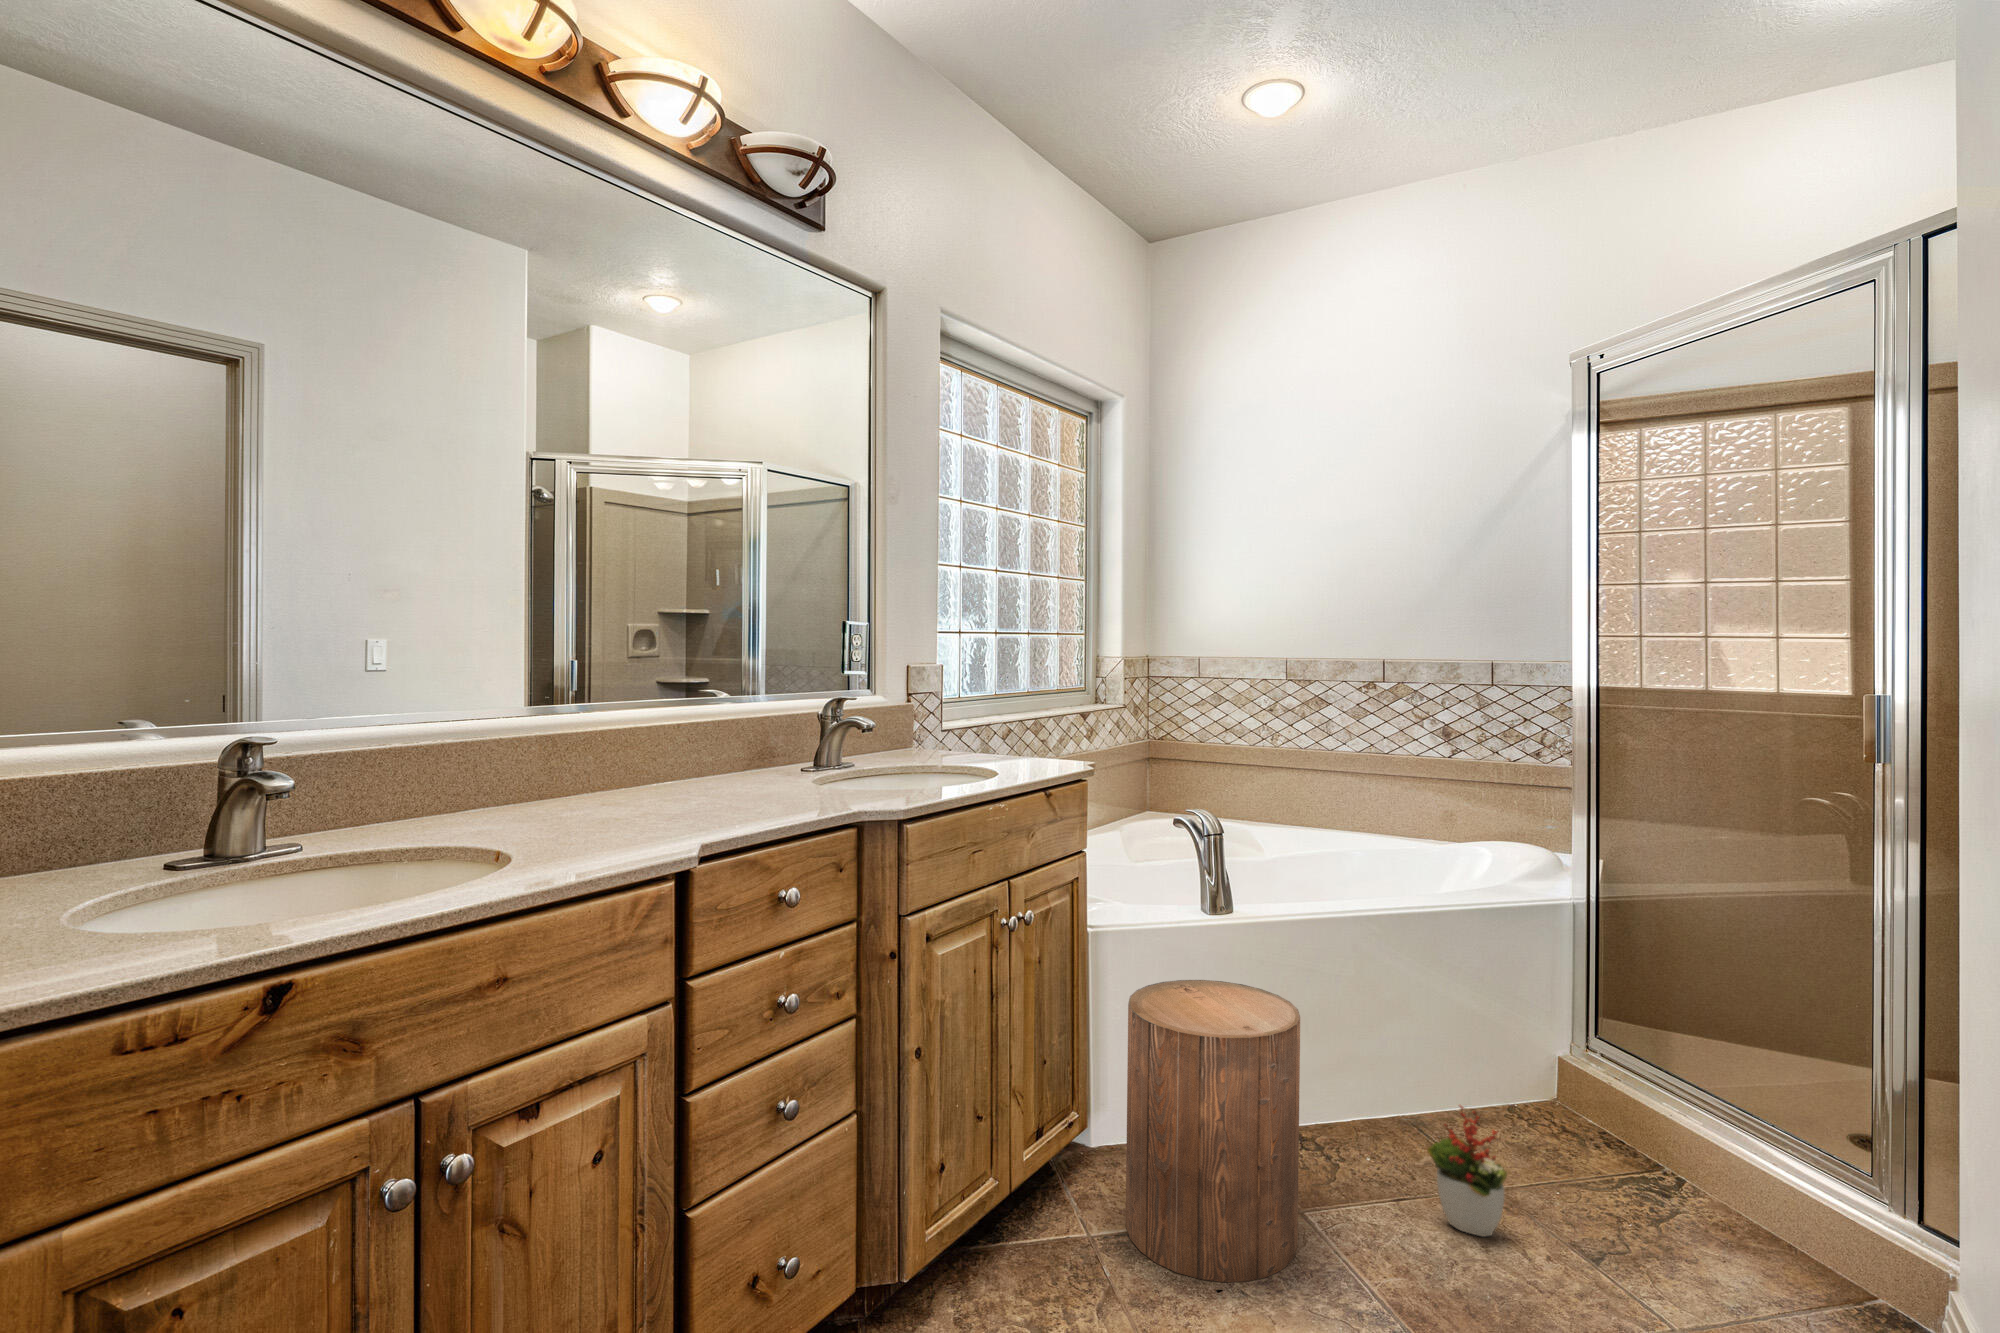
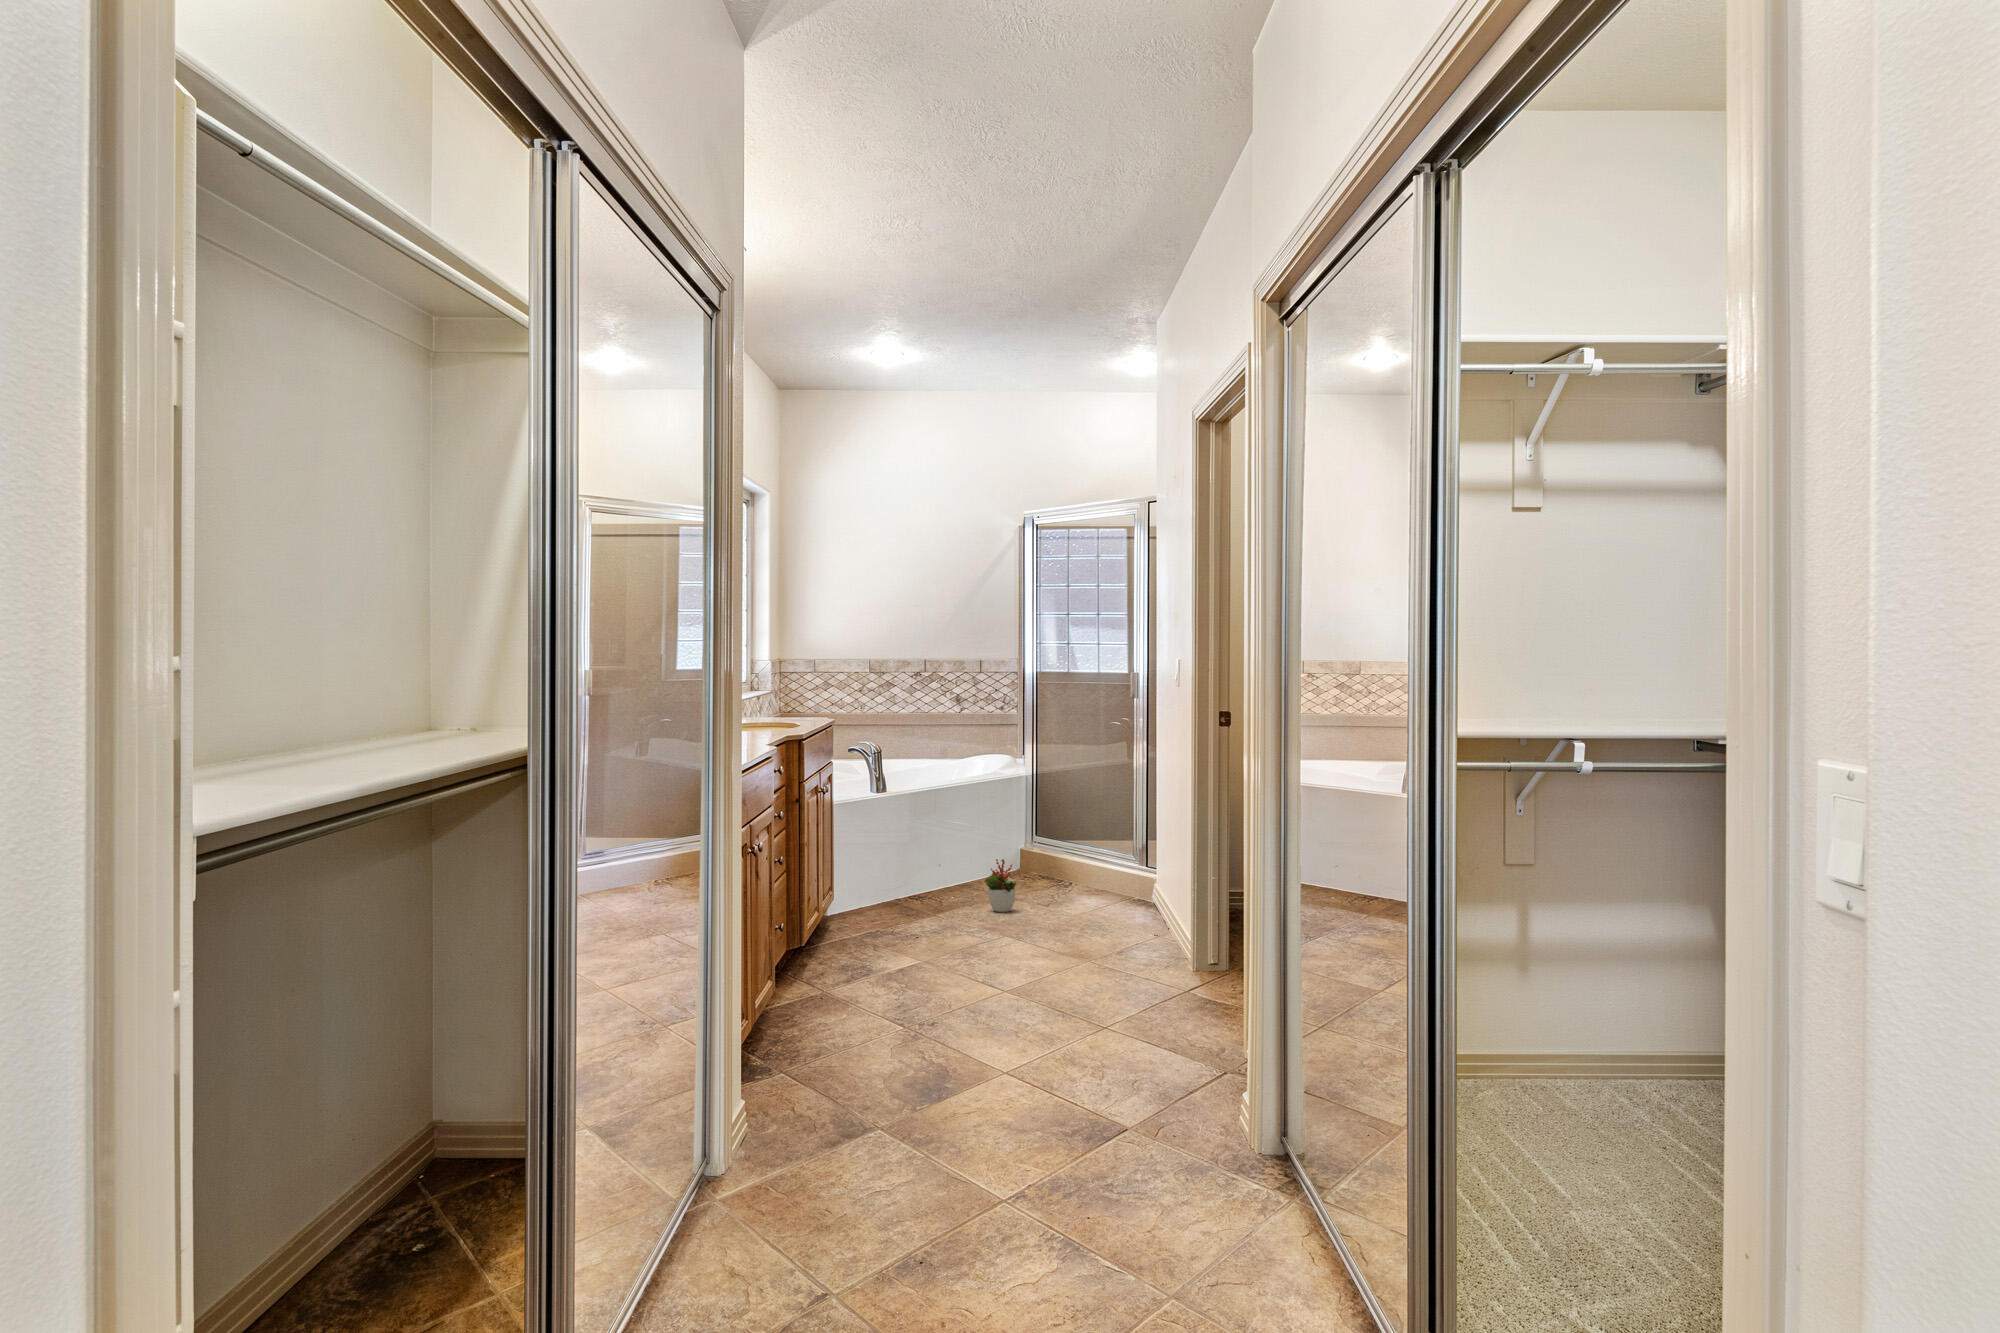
stool: present [1126,980,1300,1282] -> none [862,821,941,942]

